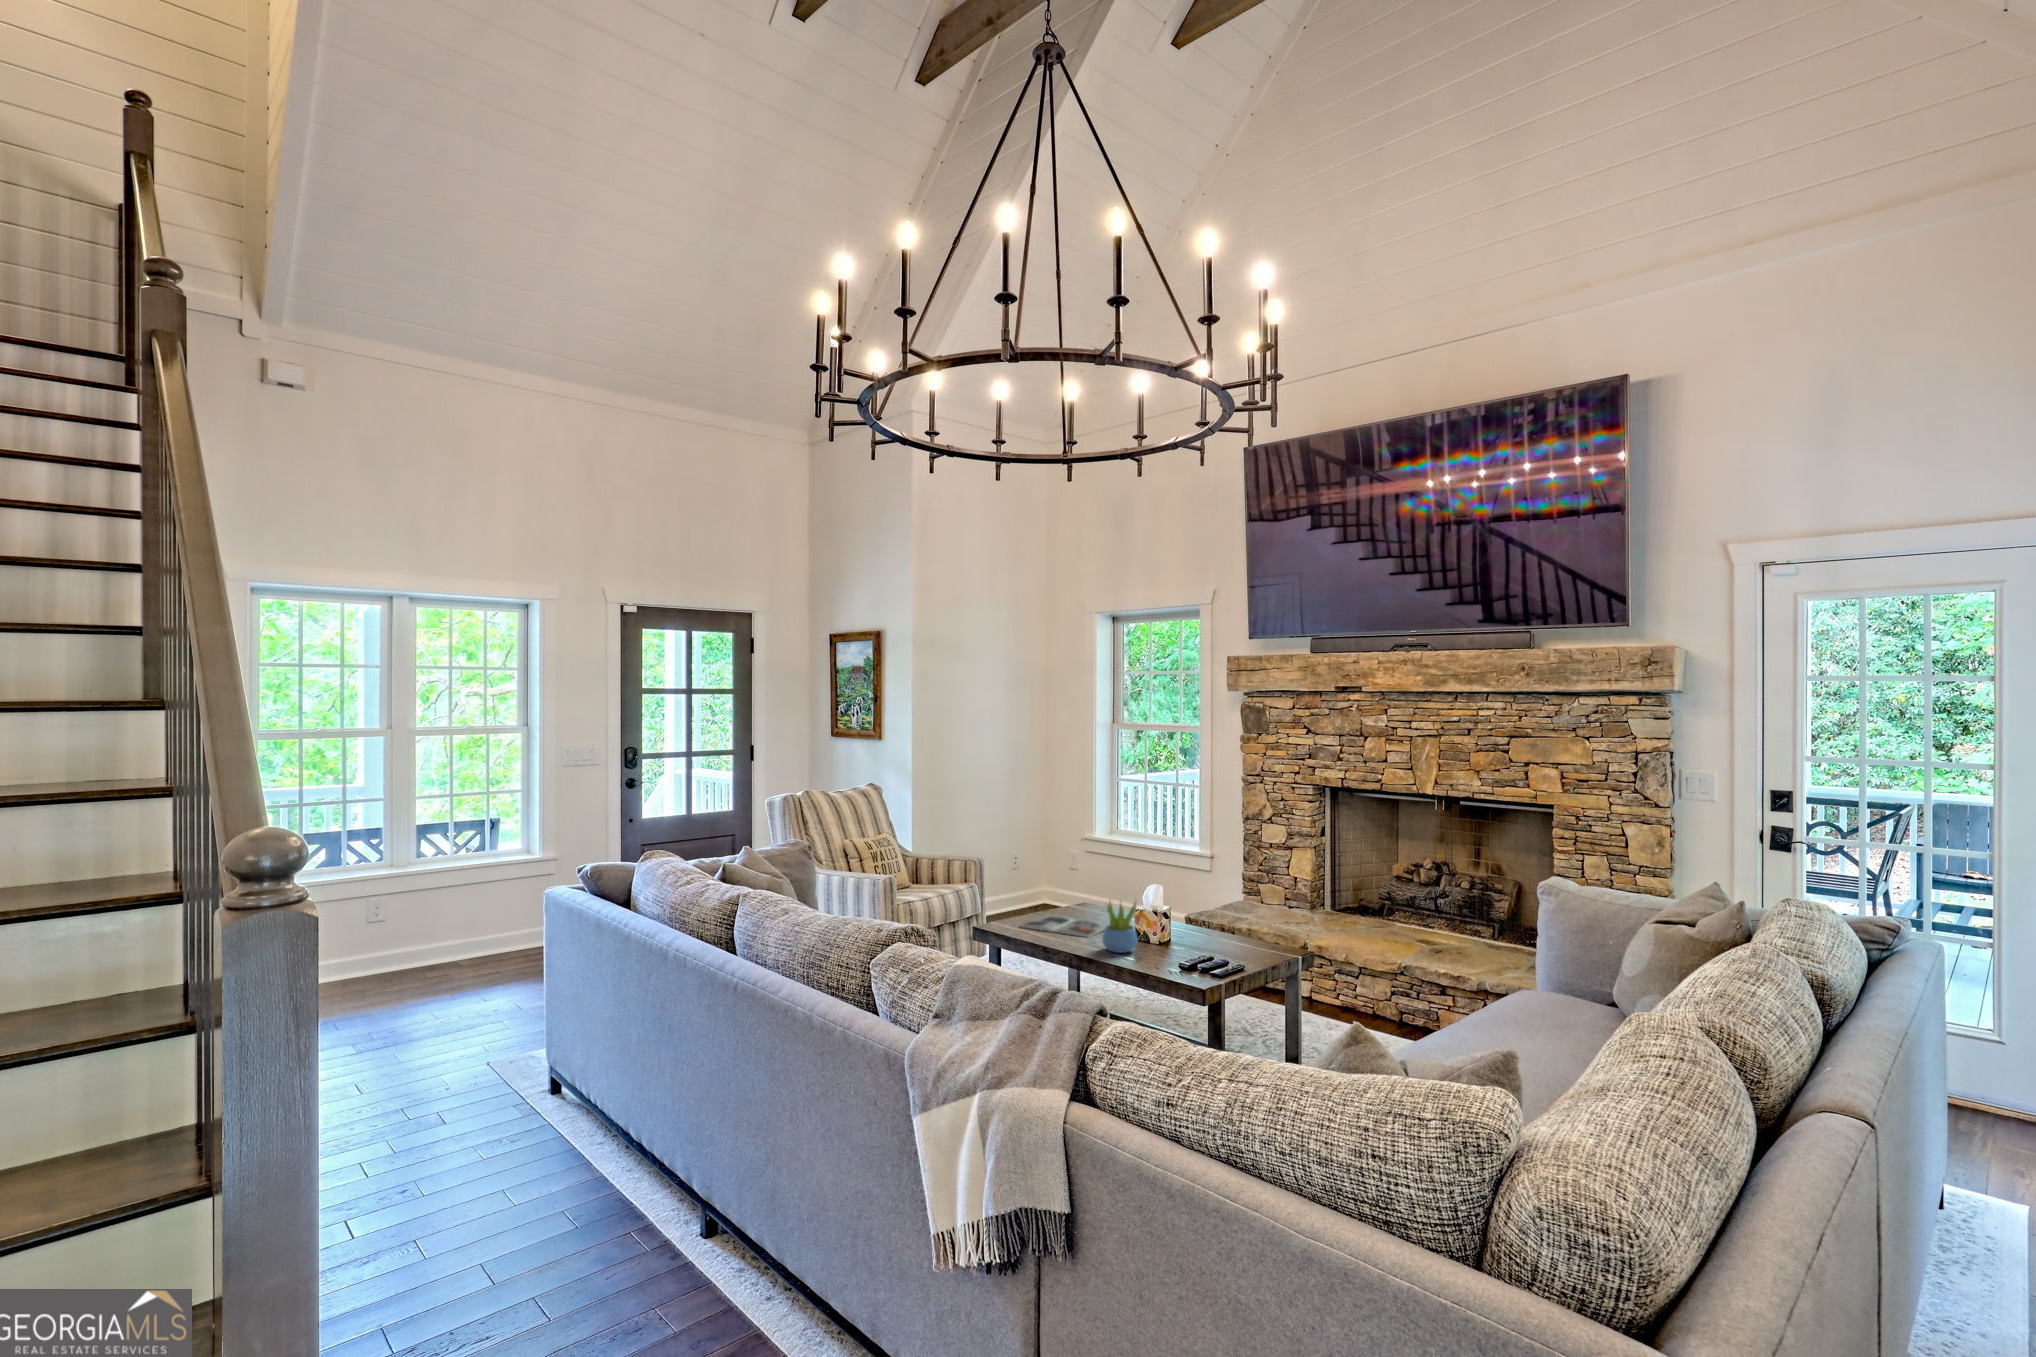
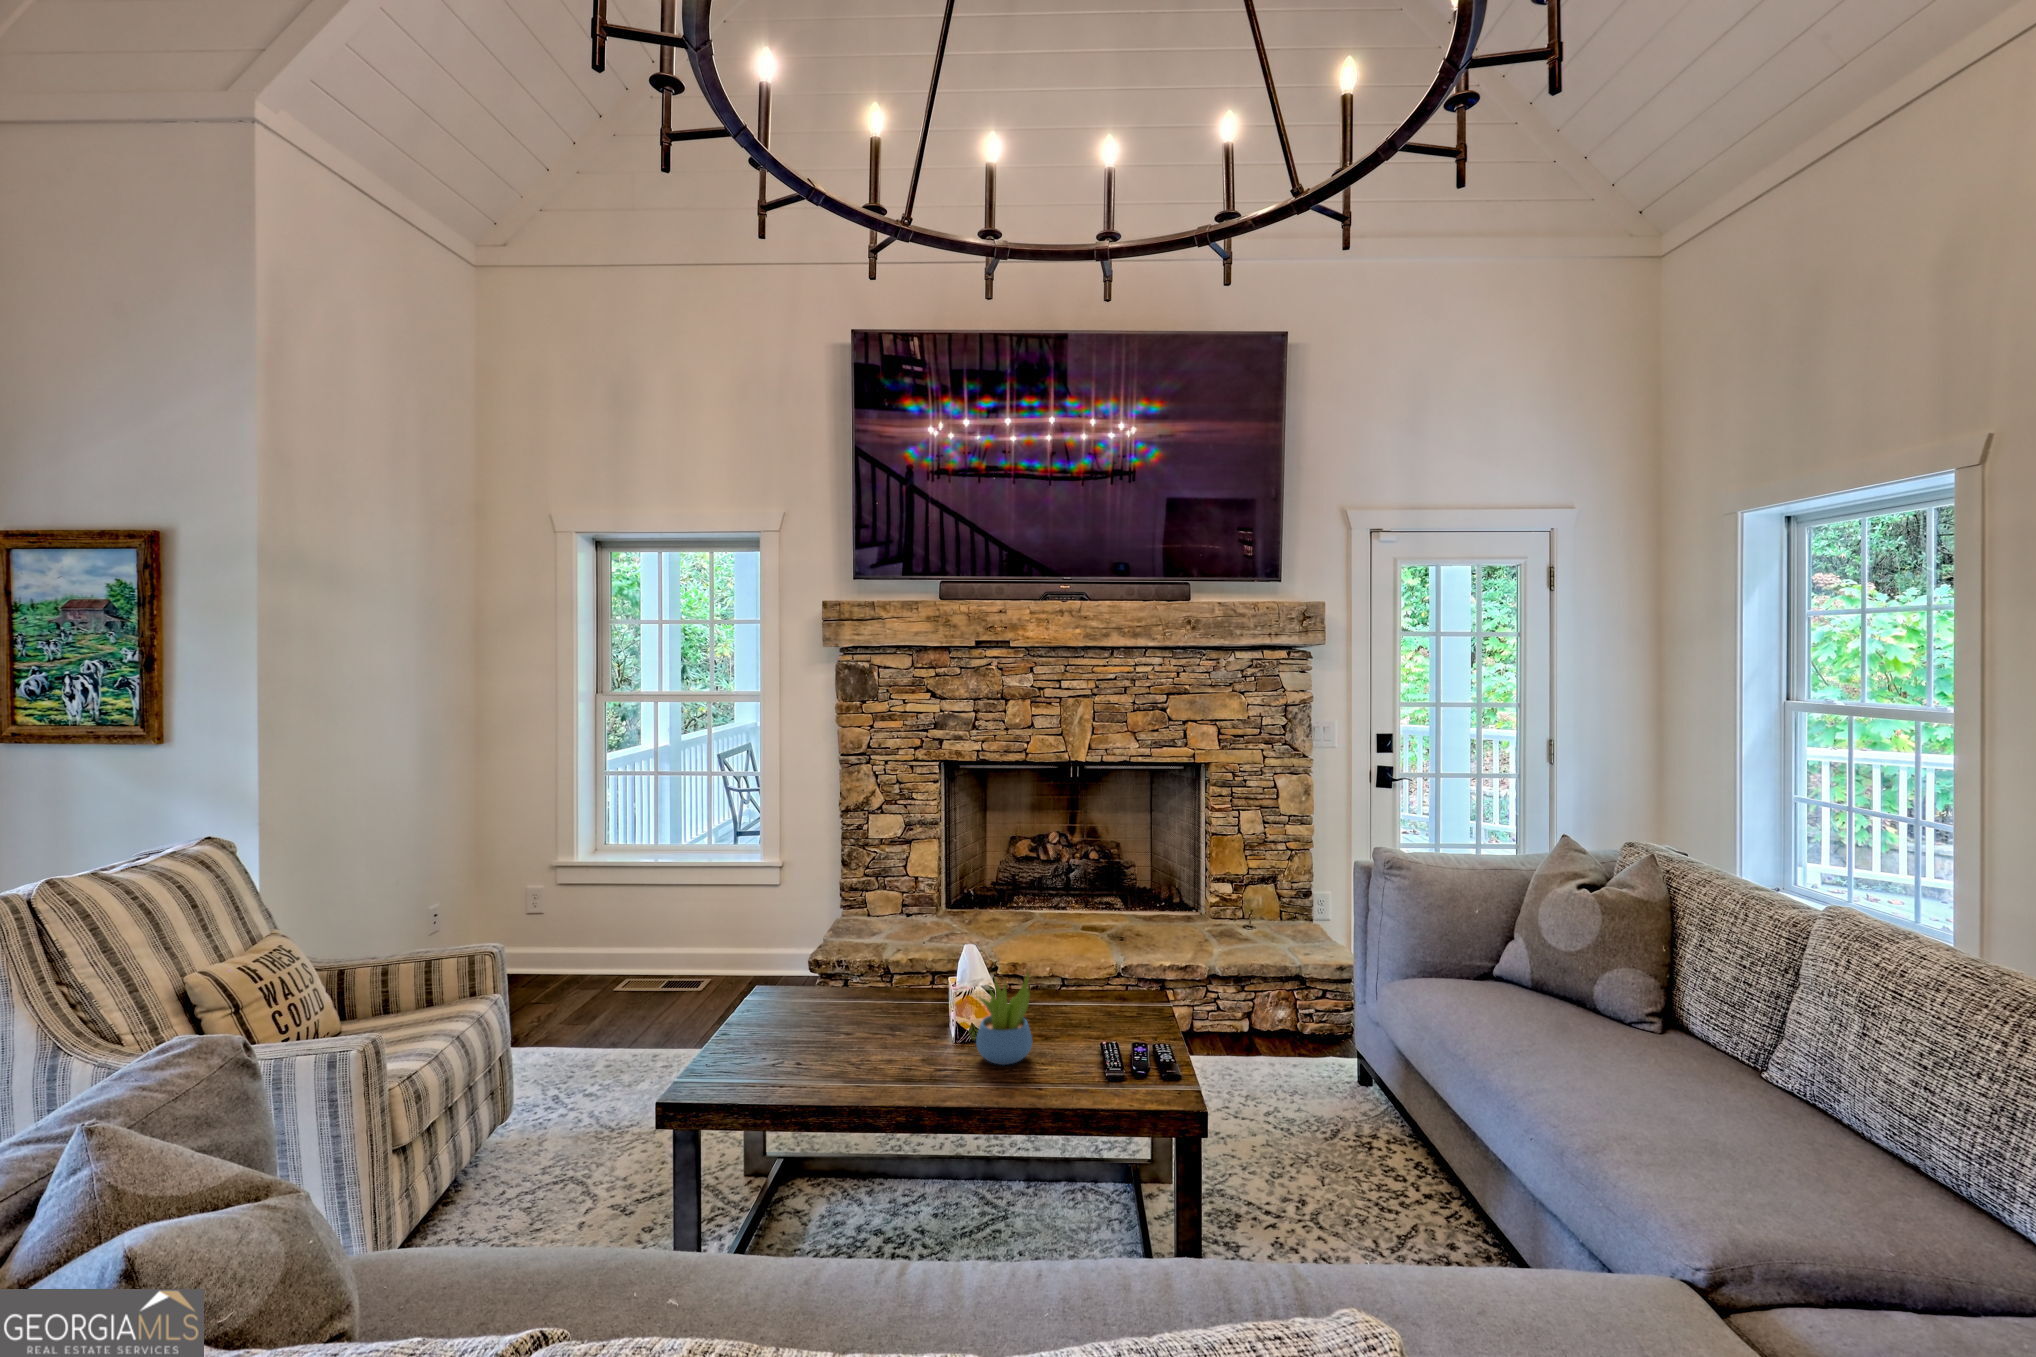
magazine: present [1020,916,1107,937] -> none [775,1014,915,1063]

